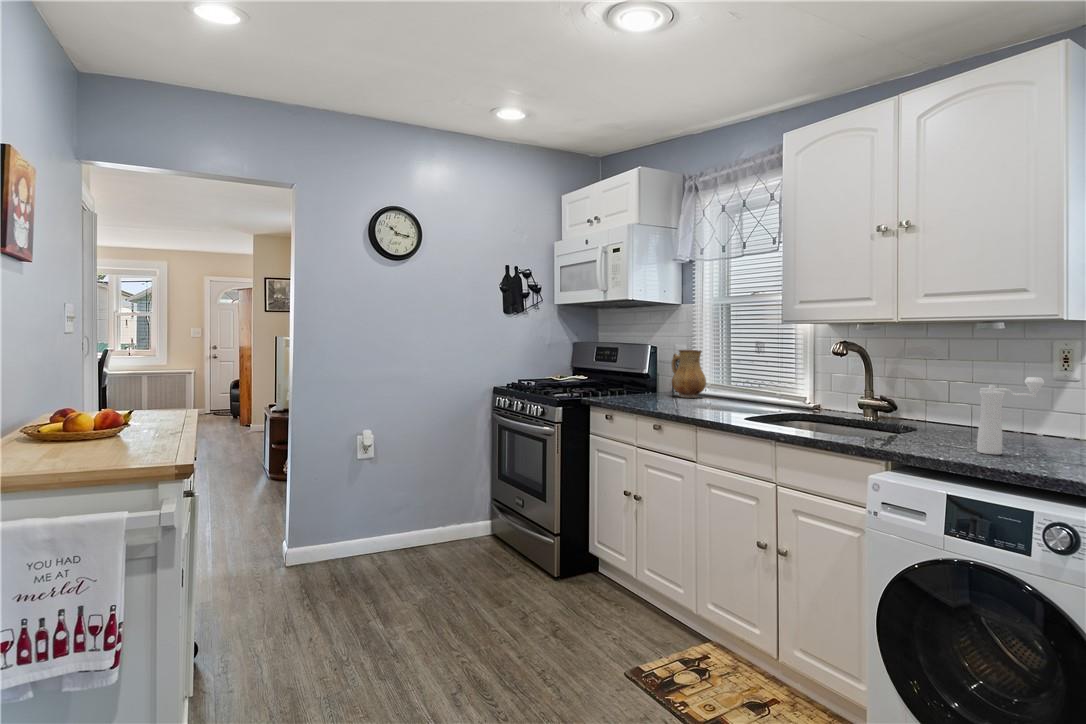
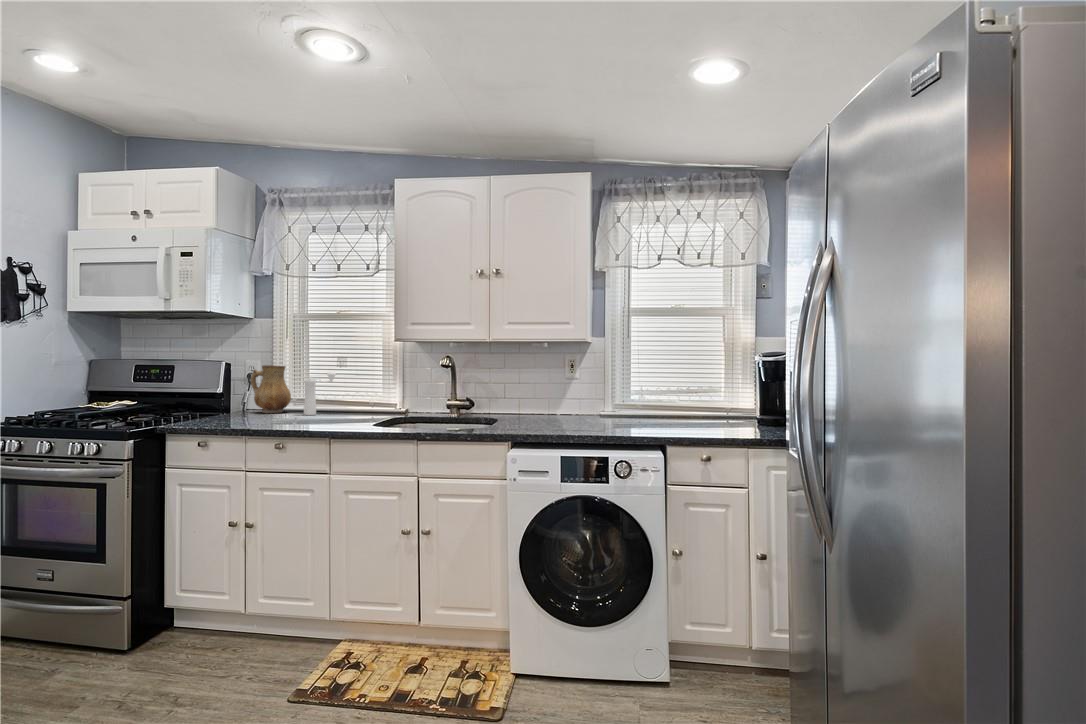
pepper mill: present [977,377,1044,455] -> present [304,372,336,415]

